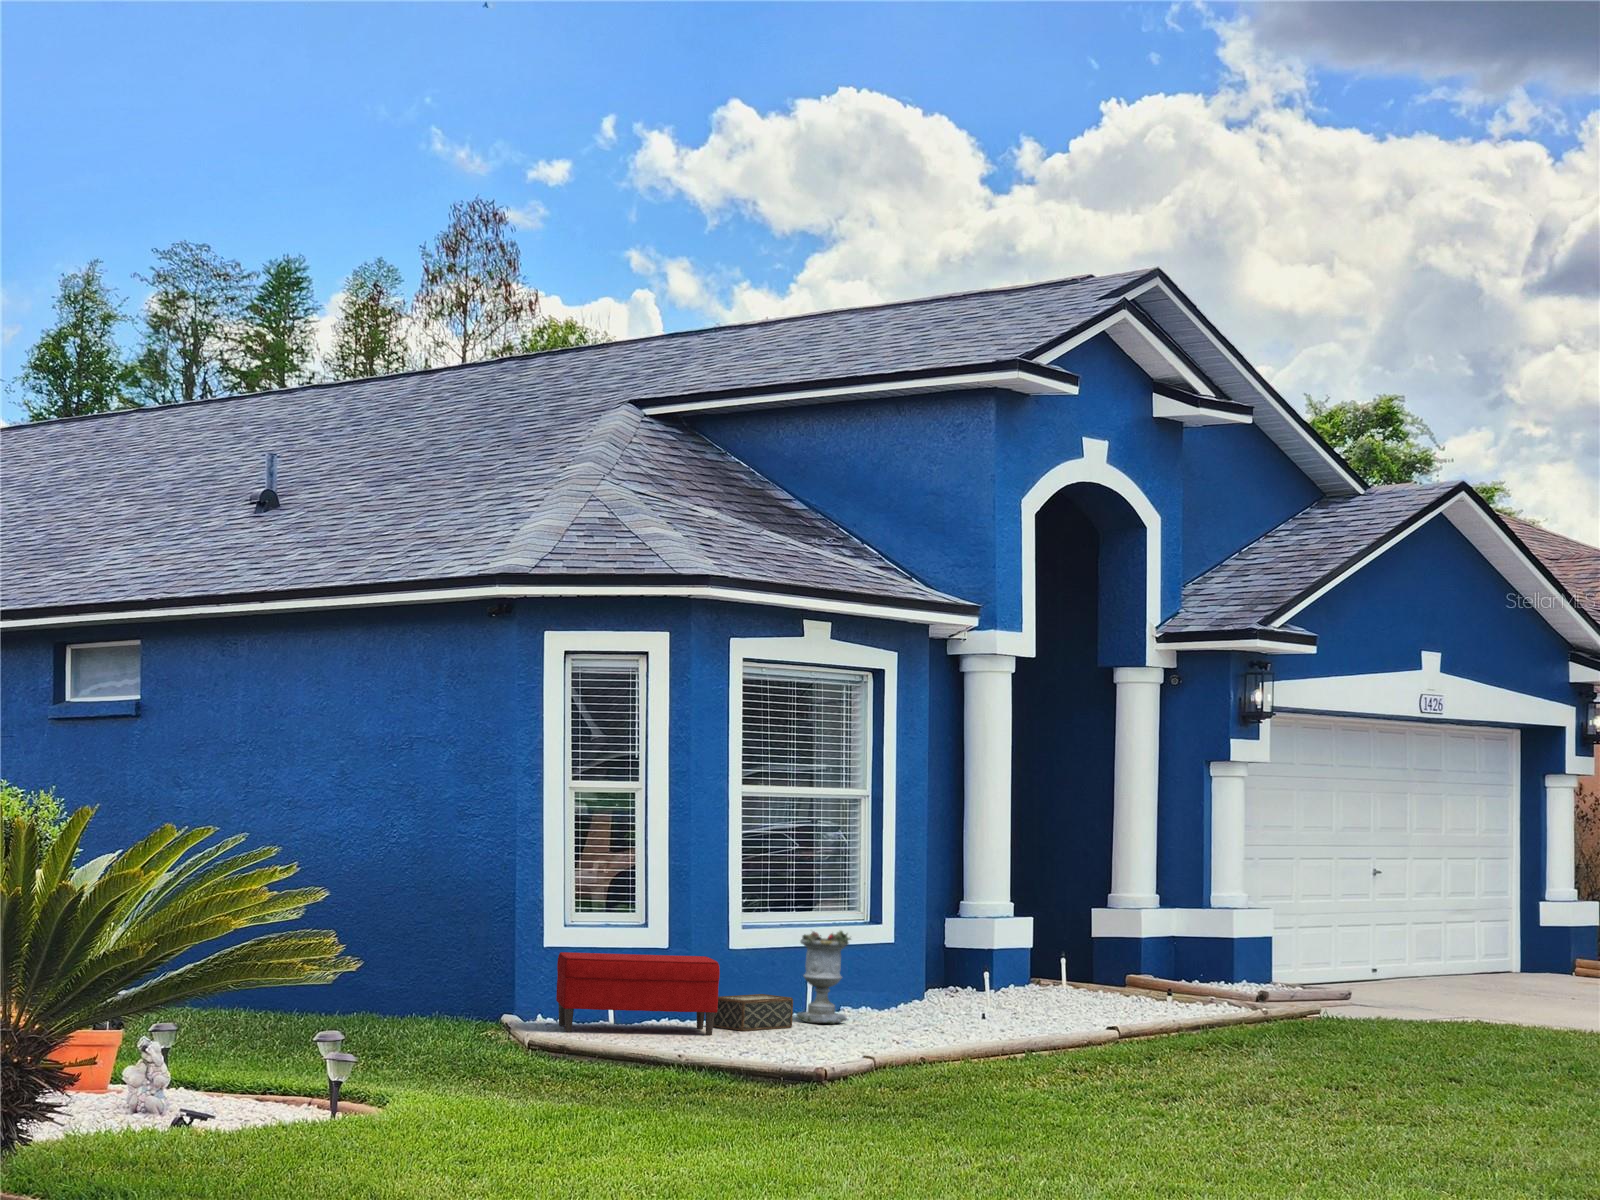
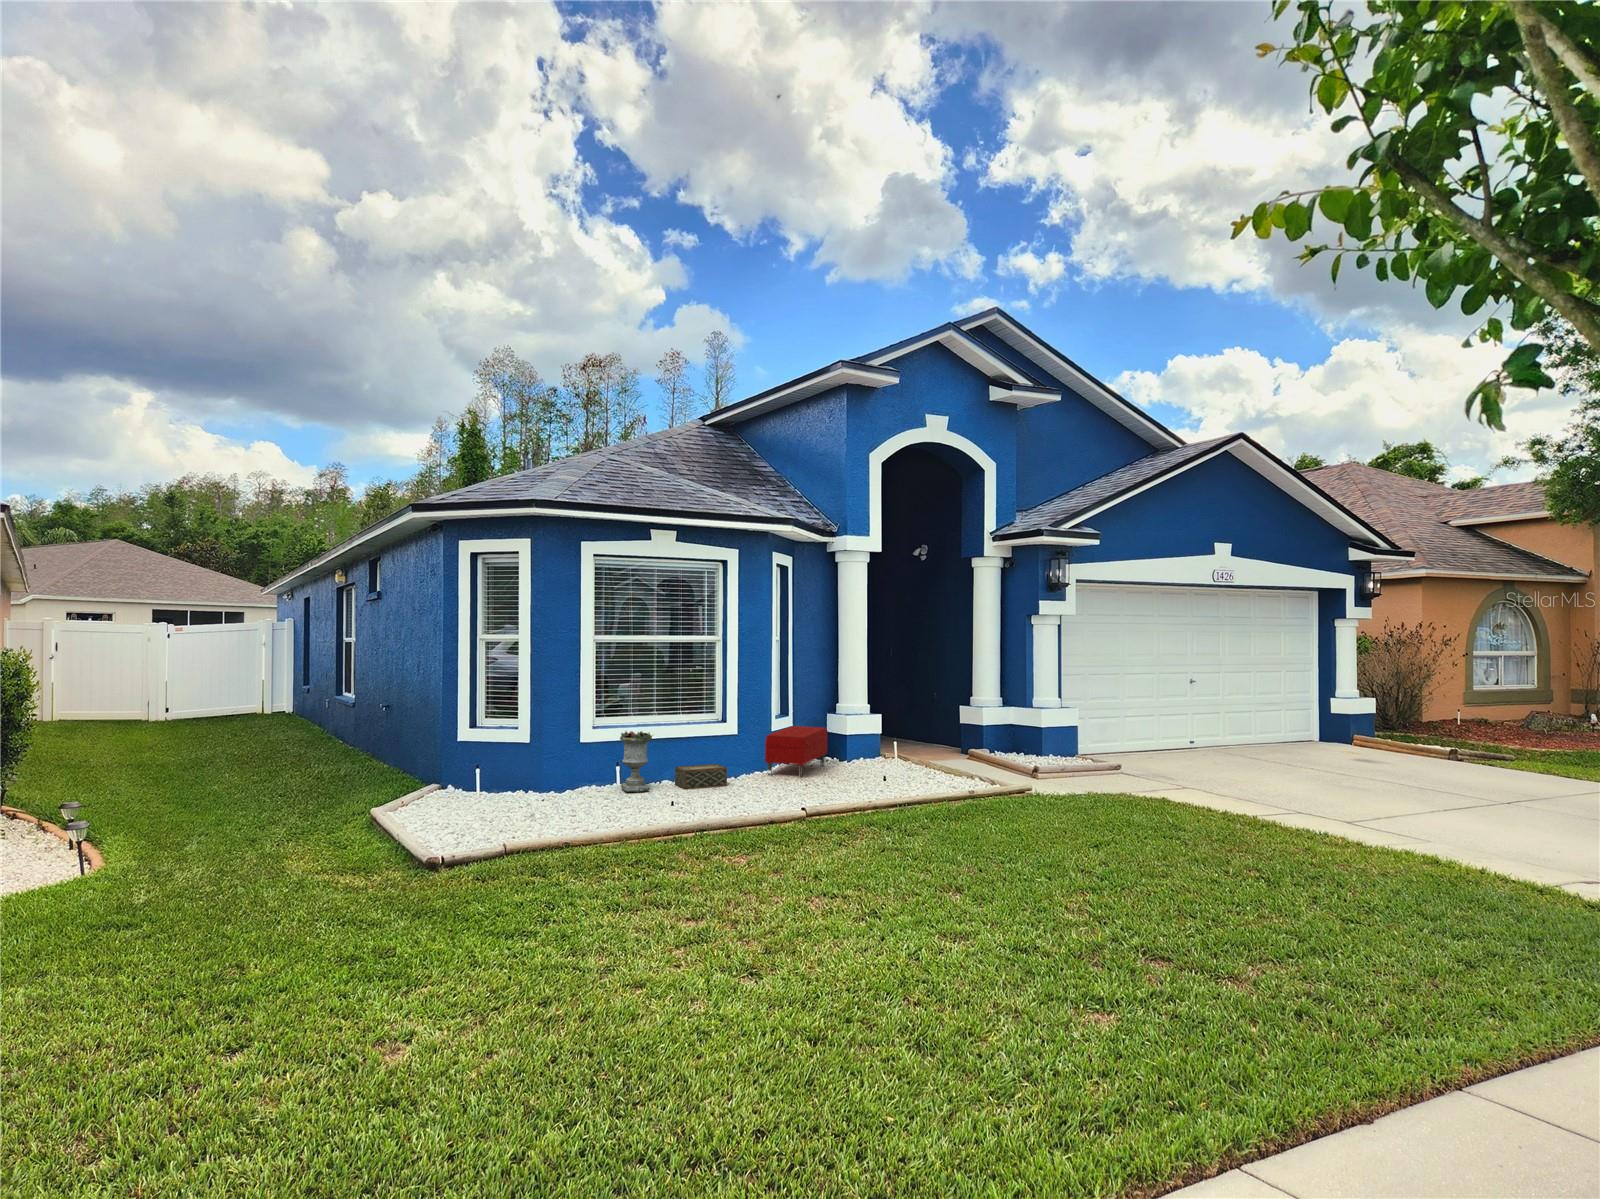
bench: present [556,952,720,1035] -> present [765,726,827,778]
woven basket: present [713,994,793,1031] -> present [675,764,727,789]

